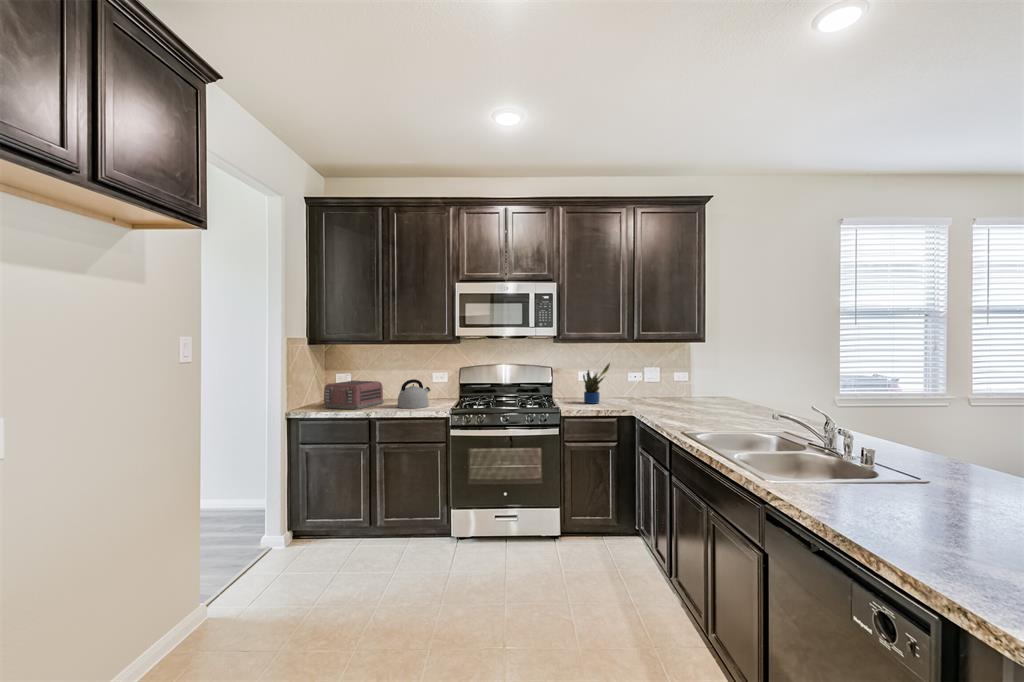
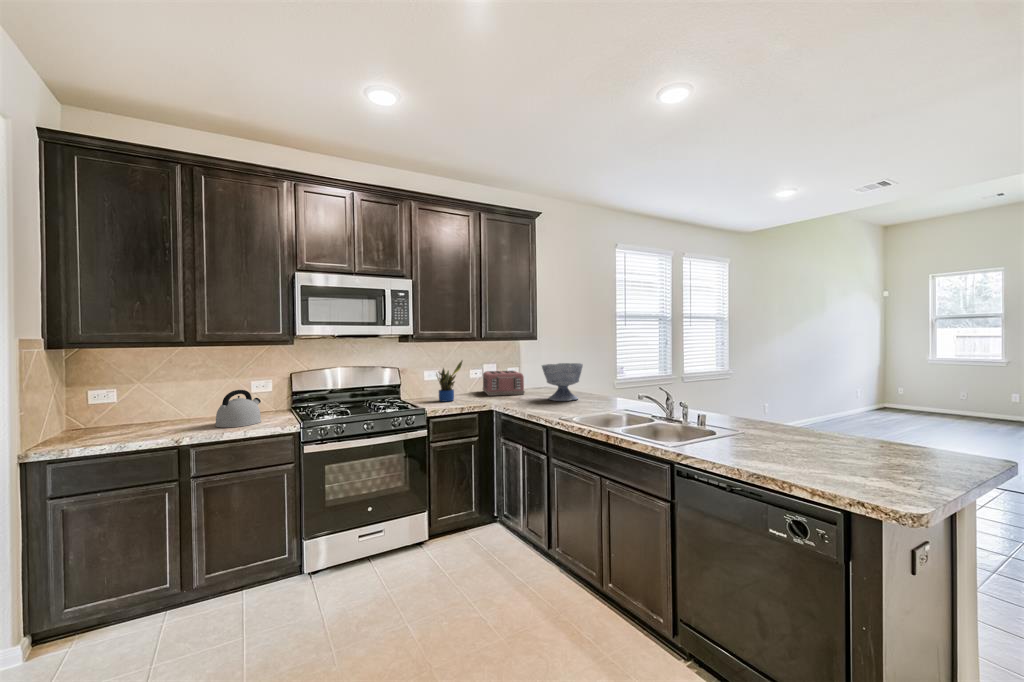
bowl: none [691,371,743,414] -> present [542,363,583,401]
toaster: present [323,380,384,409] -> present [483,371,525,396]

